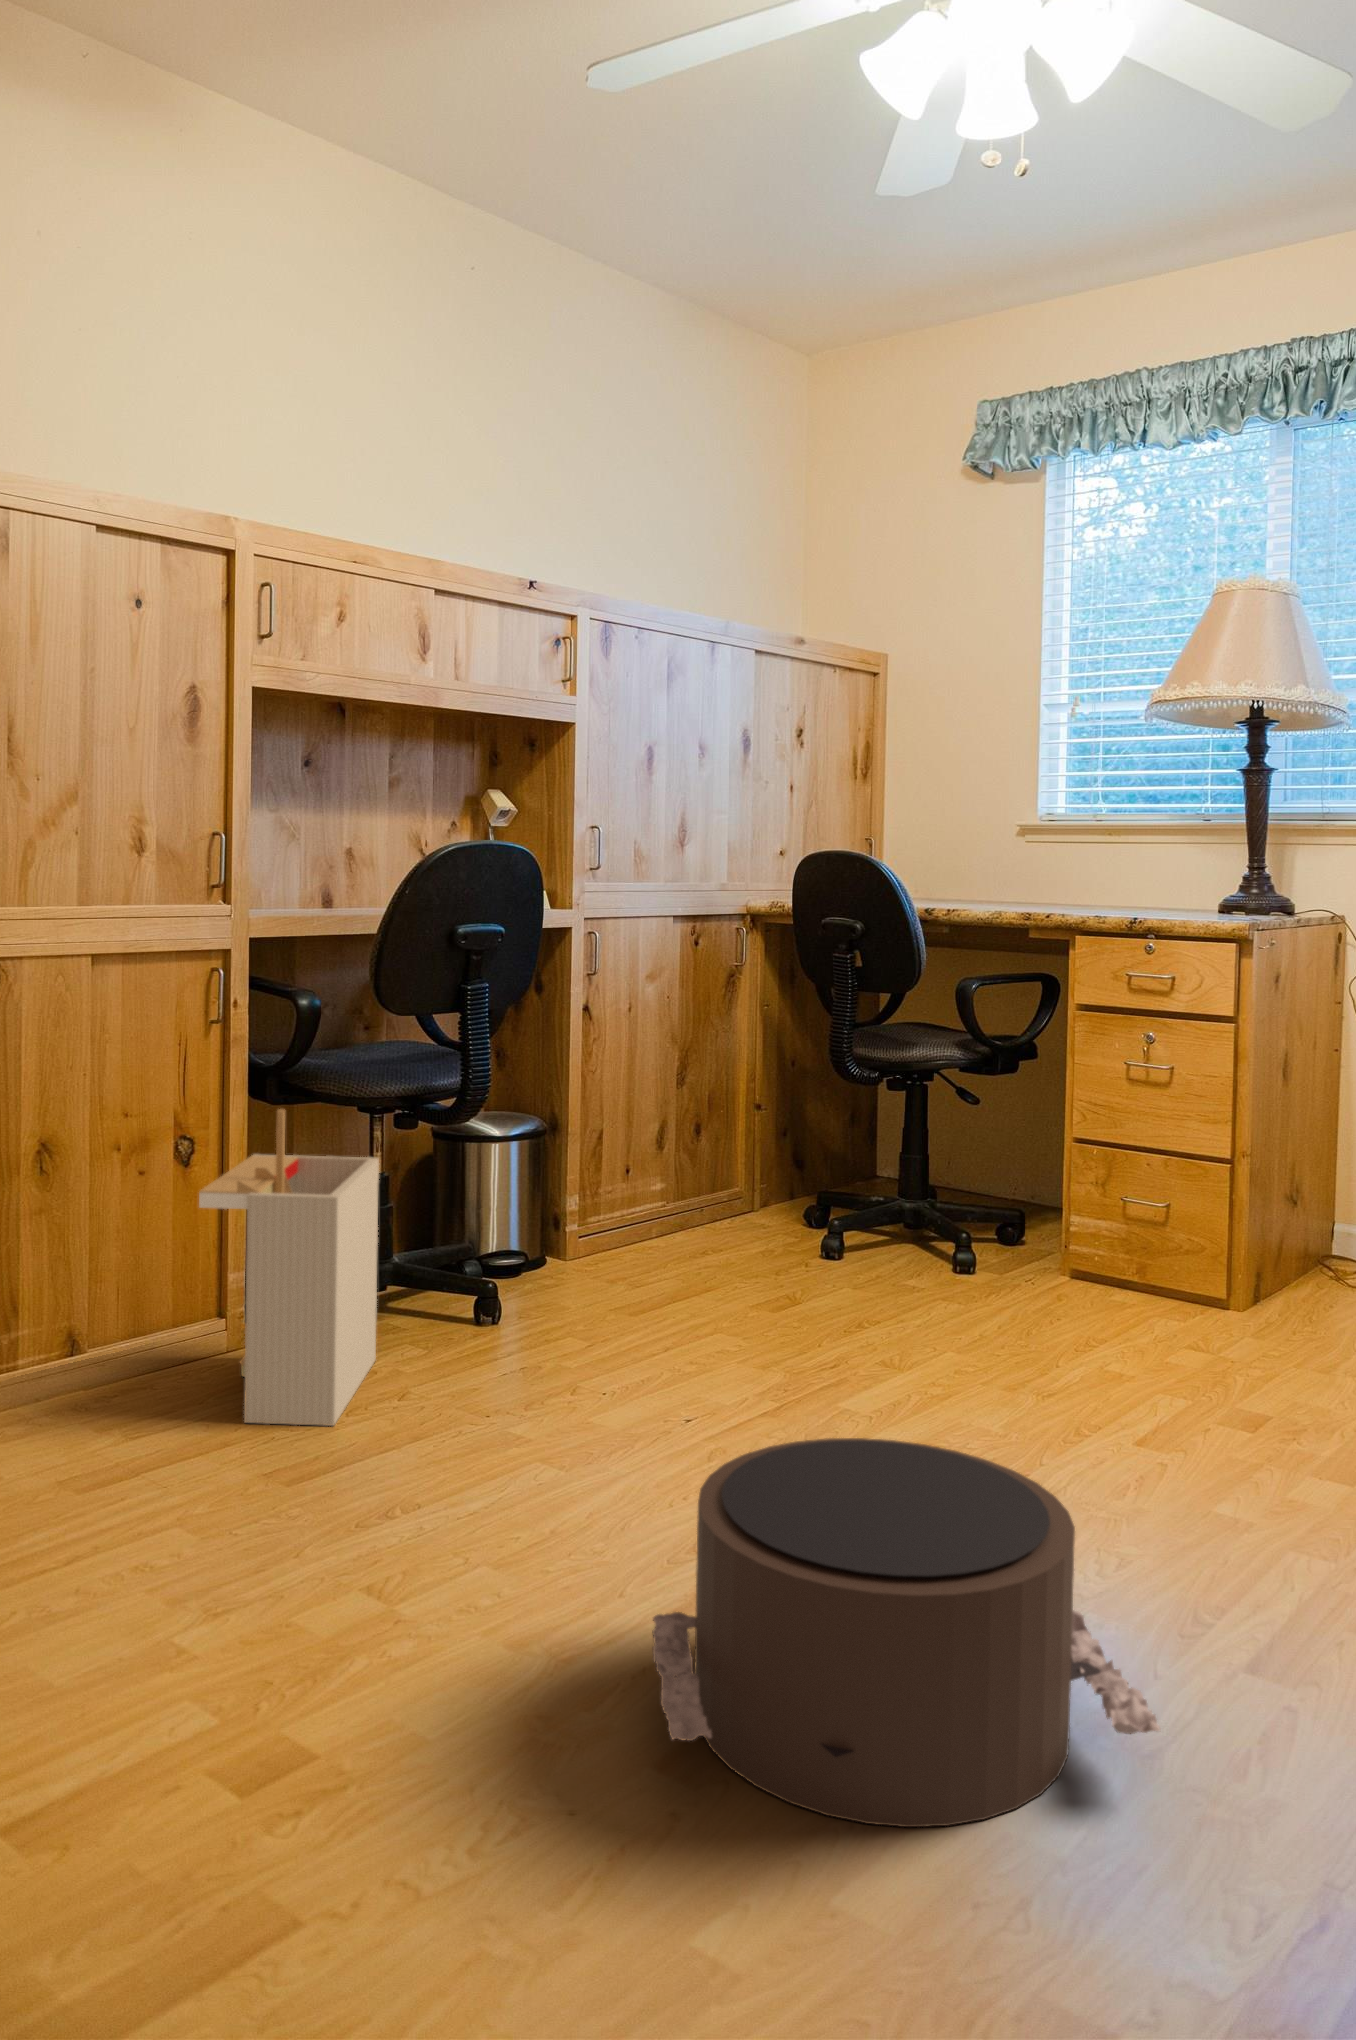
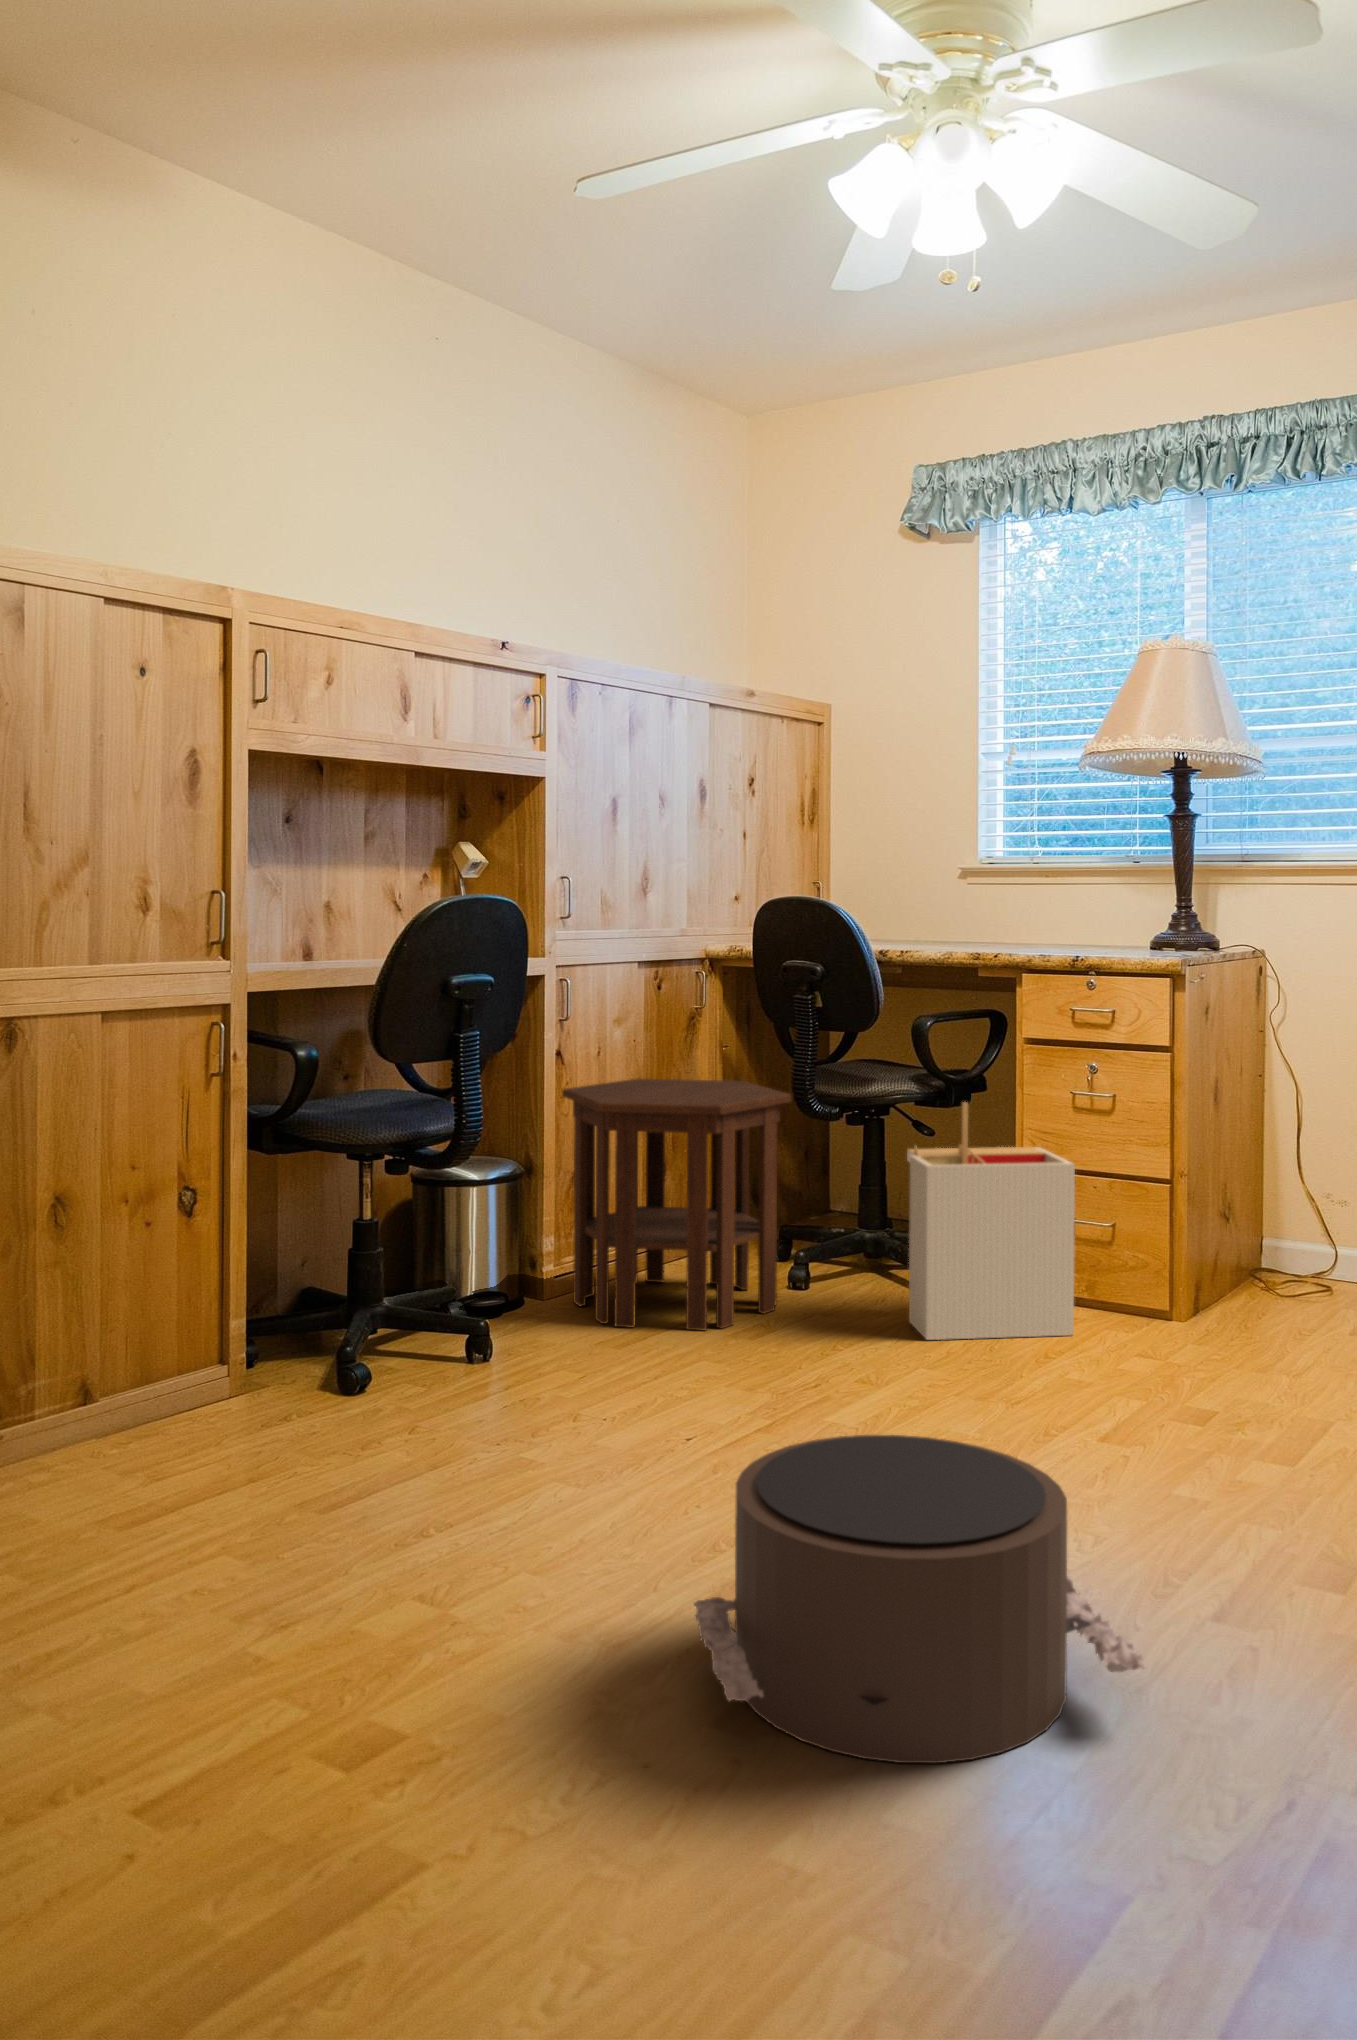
side table: none [586,1038,823,1303] -> present [562,1079,791,1330]
storage bin: present [199,1109,379,1426] -> present [907,1102,1075,1340]

